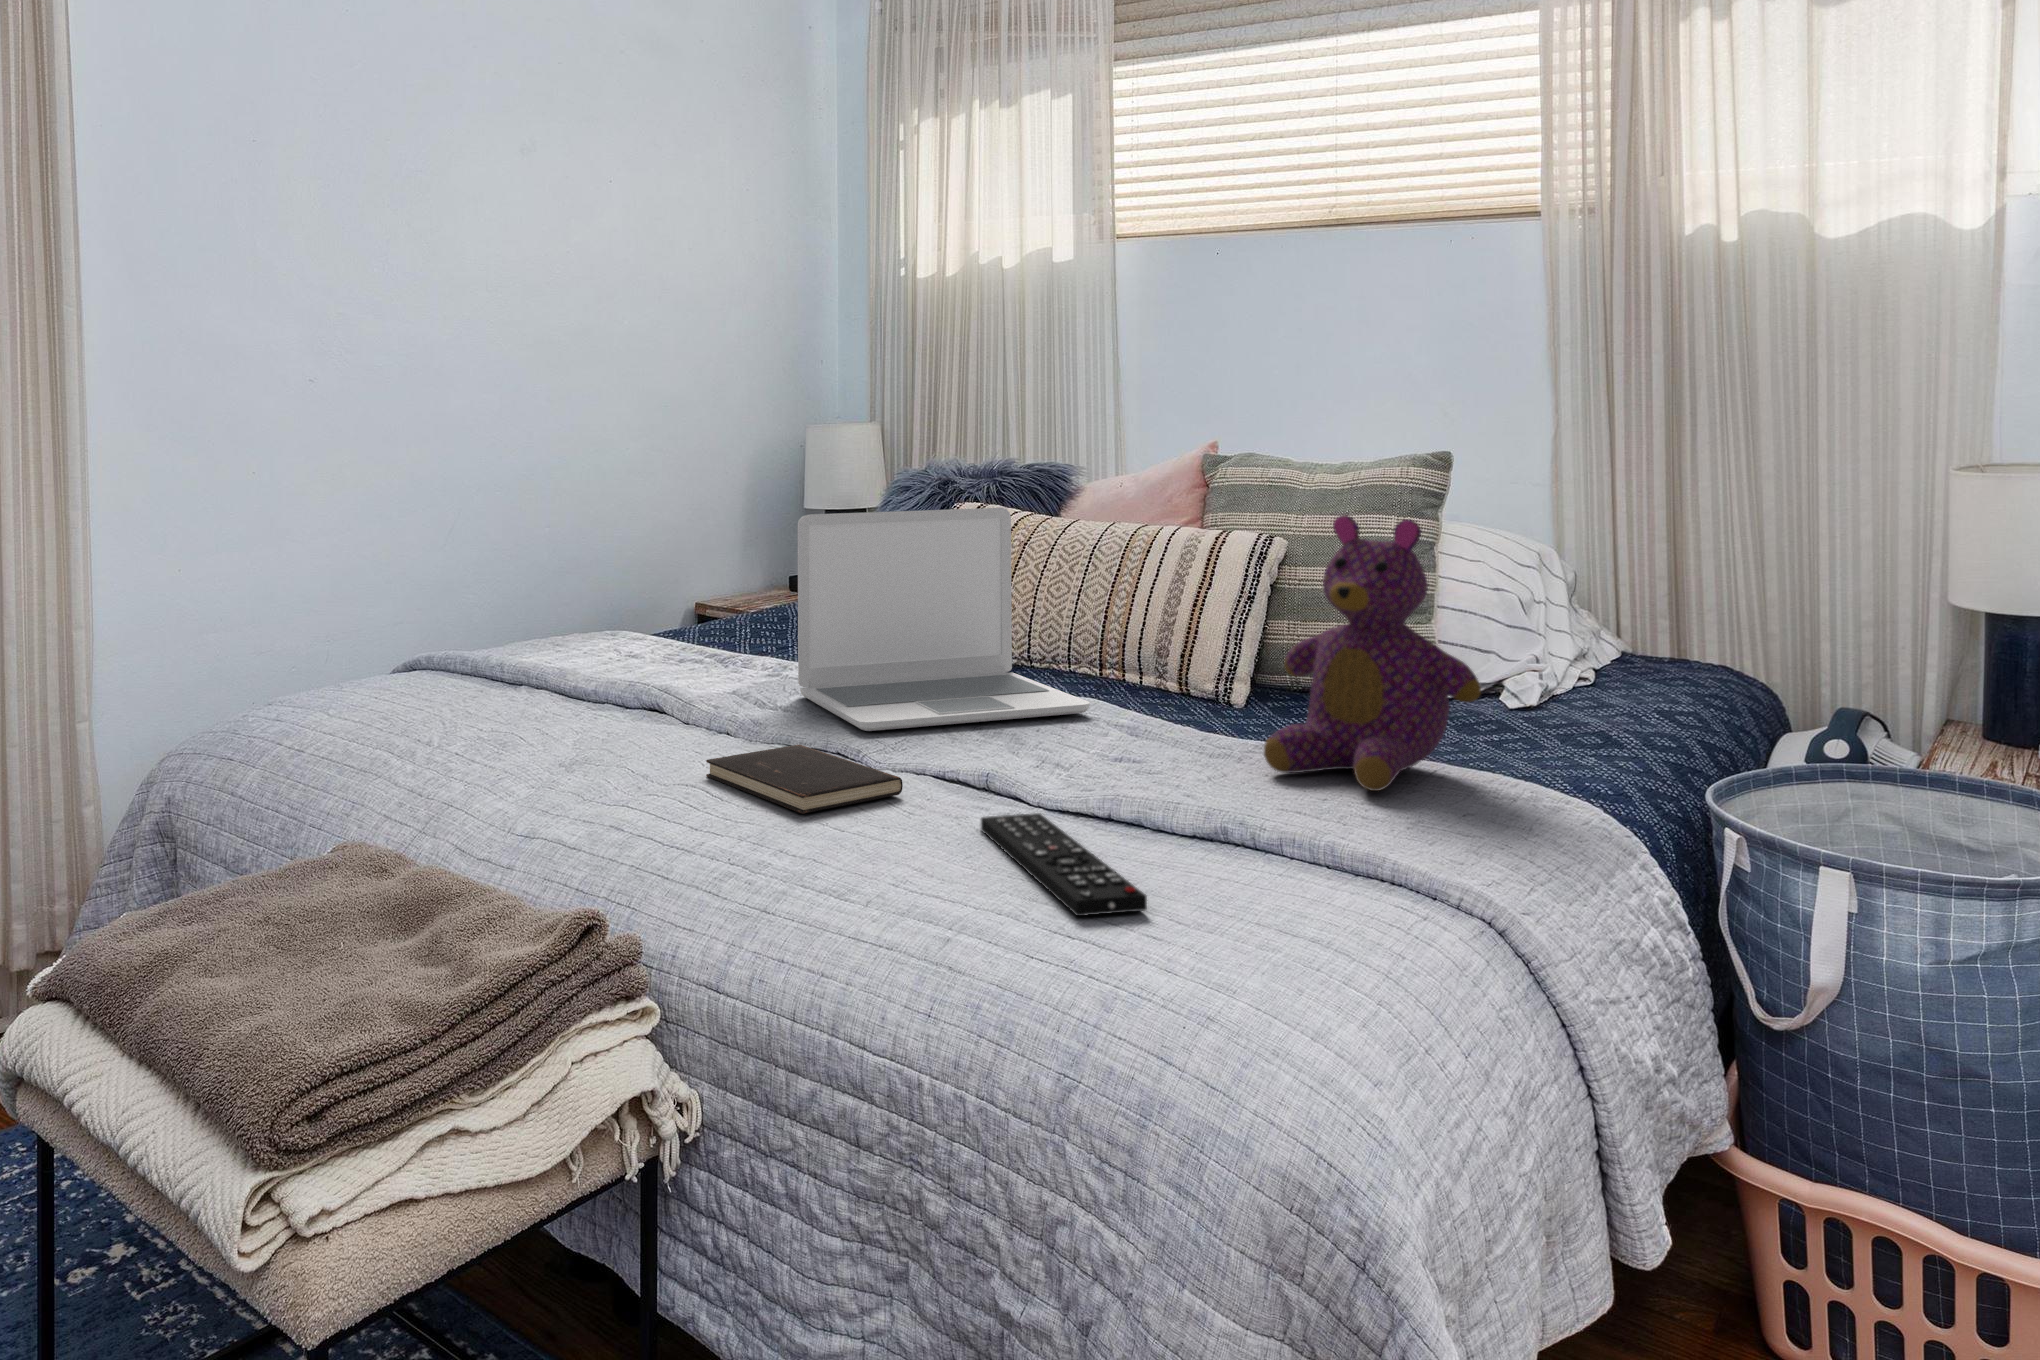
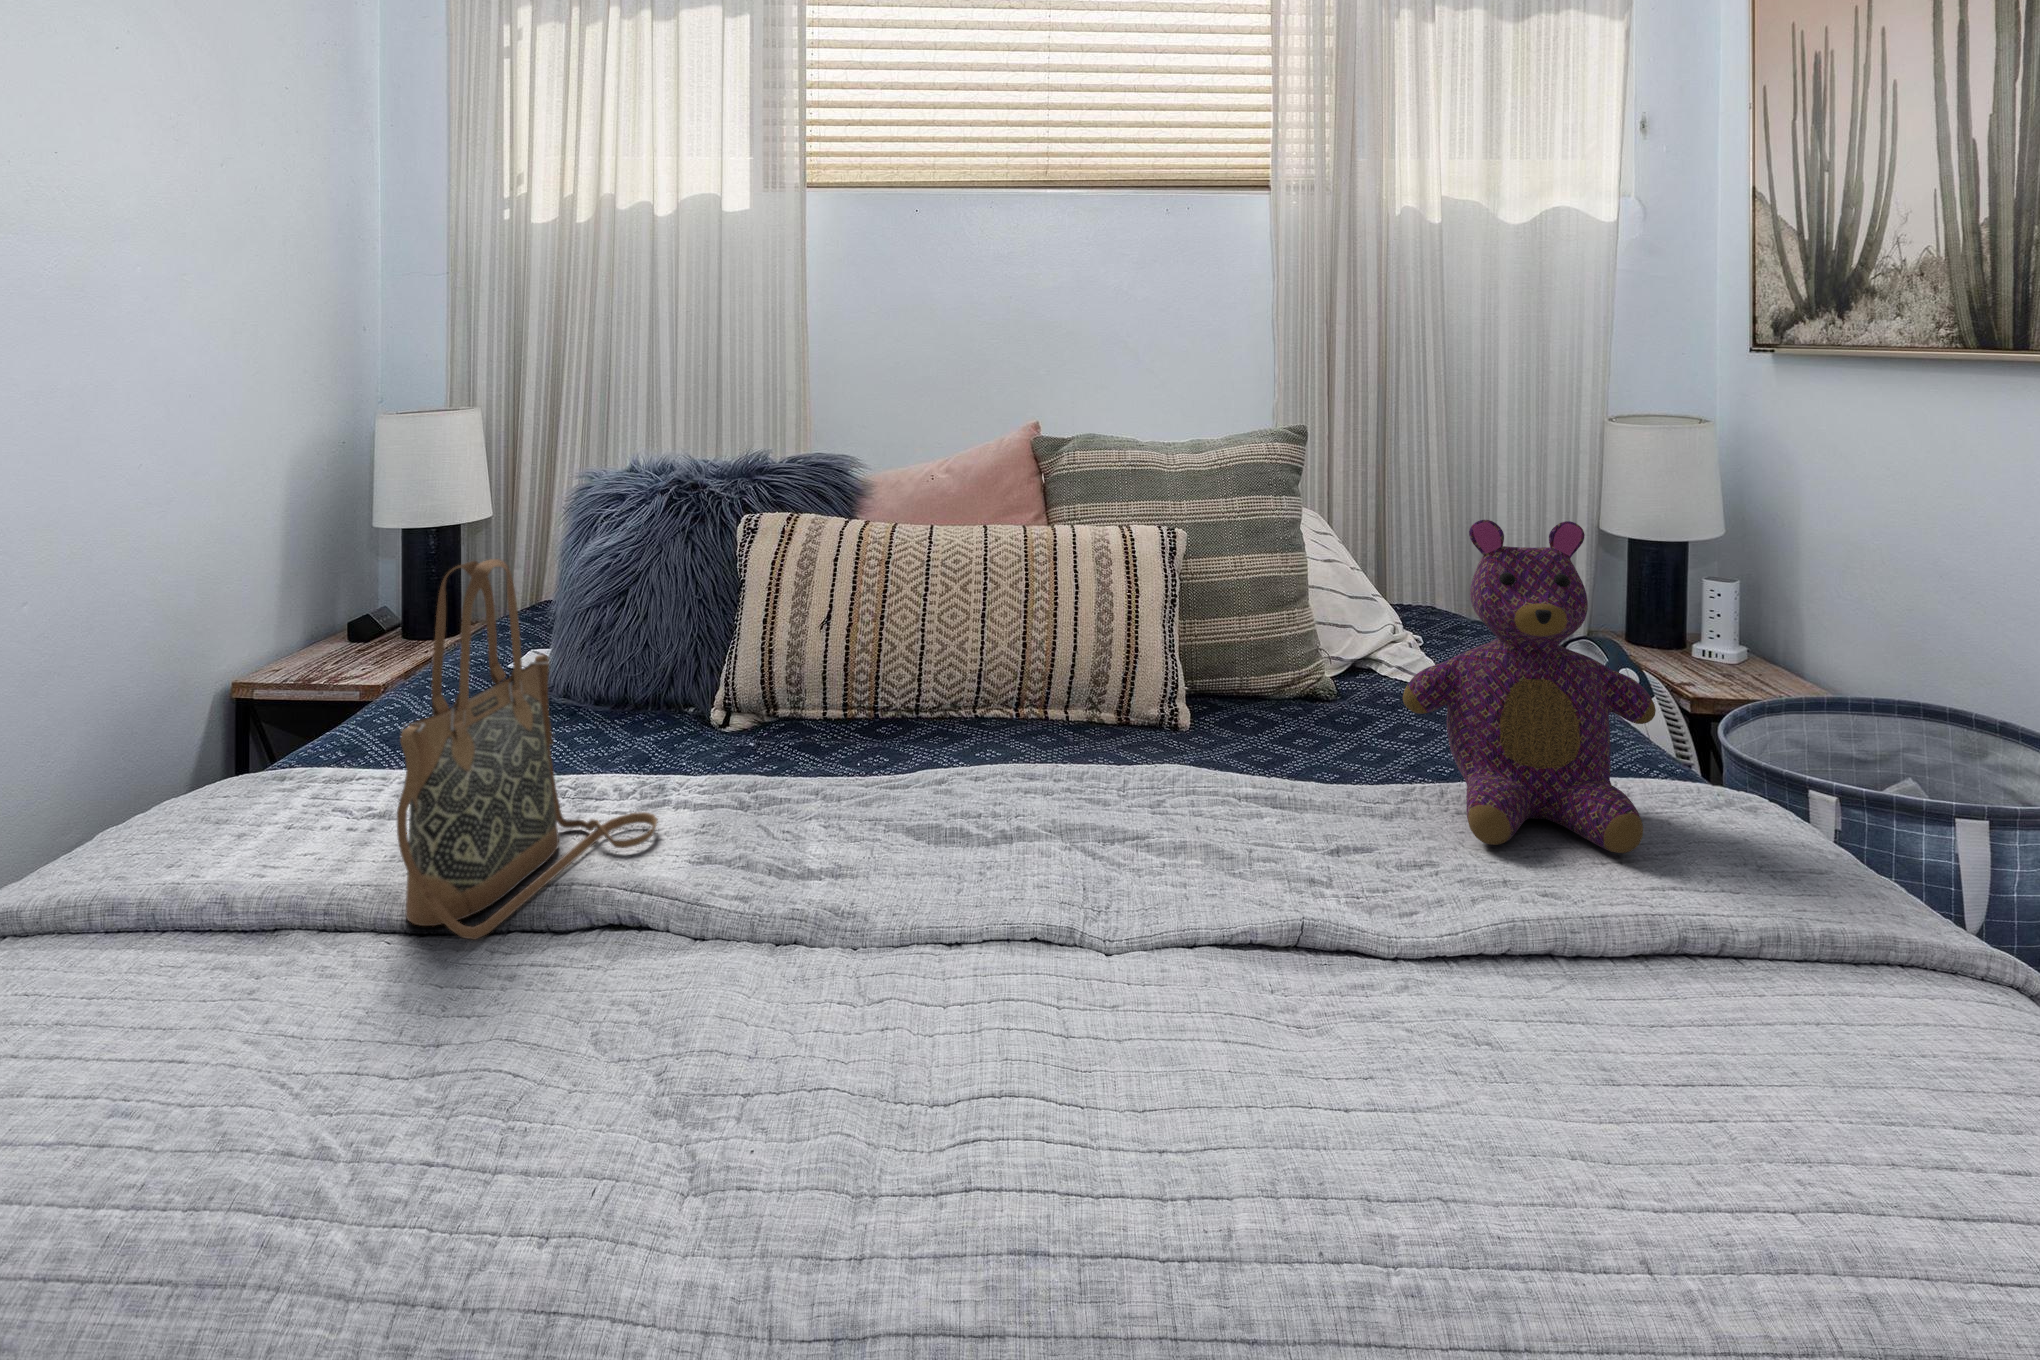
handbag: none [562,493,757,702] -> present [397,559,658,940]
laptop: present [798,508,1090,731] -> none [749,527,1144,898]
hardcover book: present [706,745,903,814] -> none [919,972,1248,1151]
remote control: present [981,813,1147,916] -> none [1463,1028,1979,1278]

